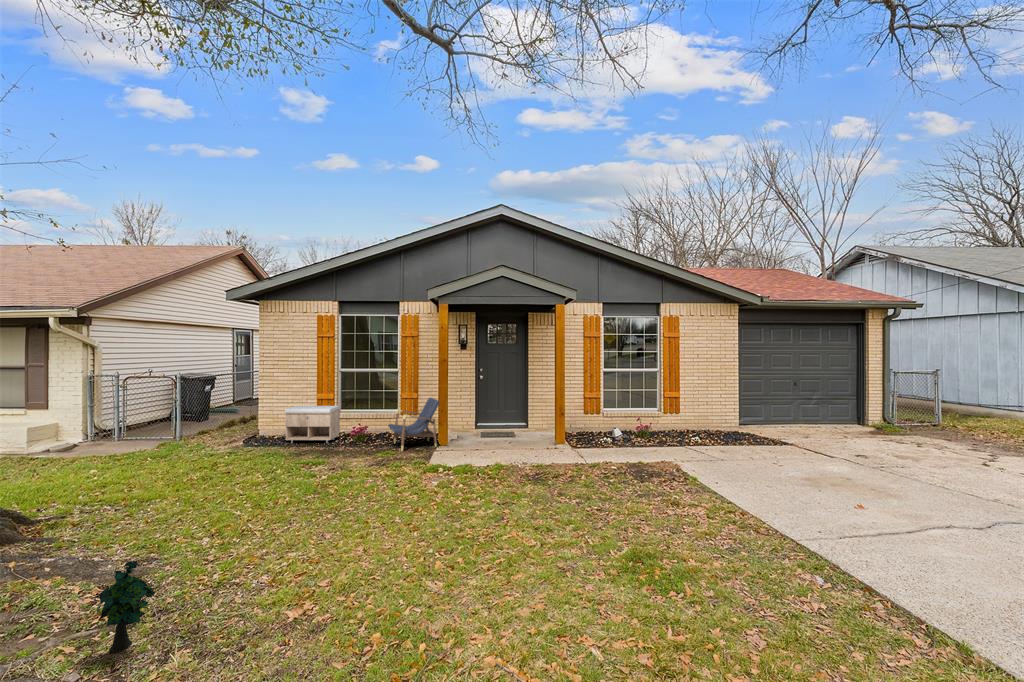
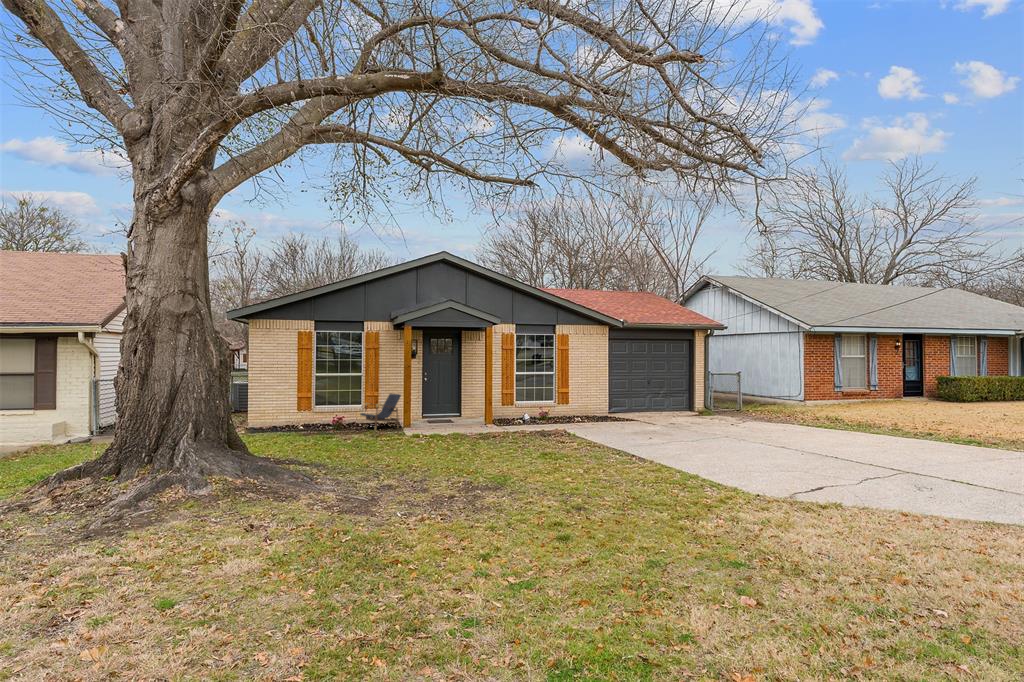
storage bench: present [285,406,340,443] -> none [277,402,317,430]
decorative plant: present [93,561,155,652] -> none [312,437,335,475]

